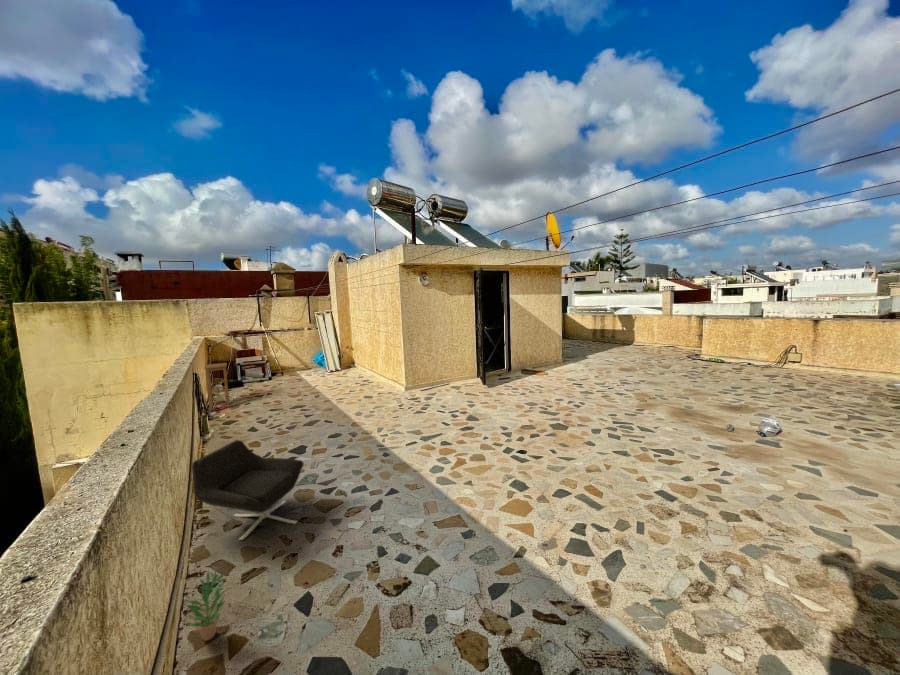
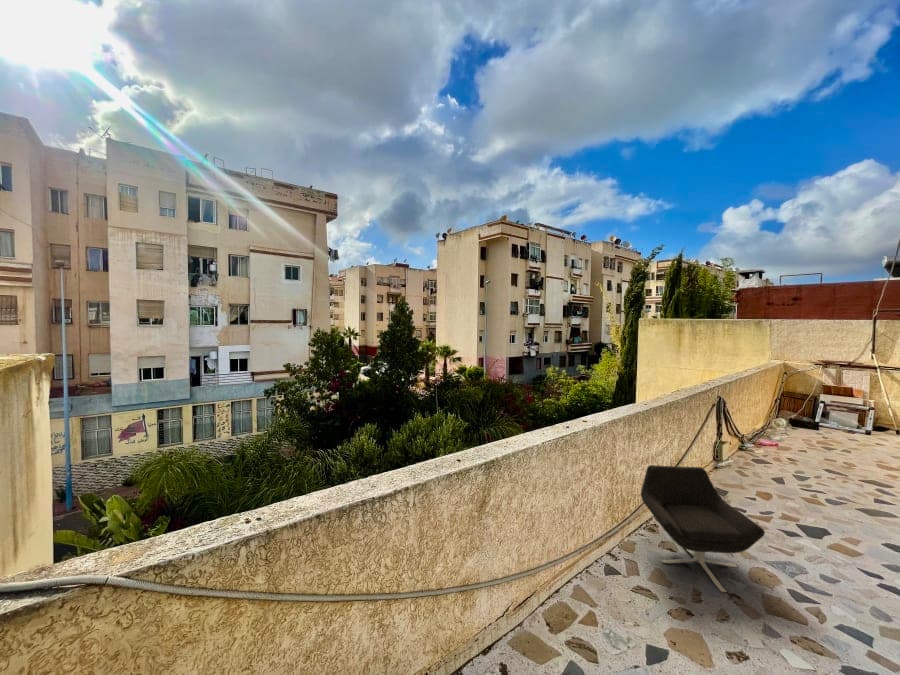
stool: present [204,363,230,410] -> none [751,390,786,447]
potted plant: present [186,571,225,641] -> none [567,543,604,602]

